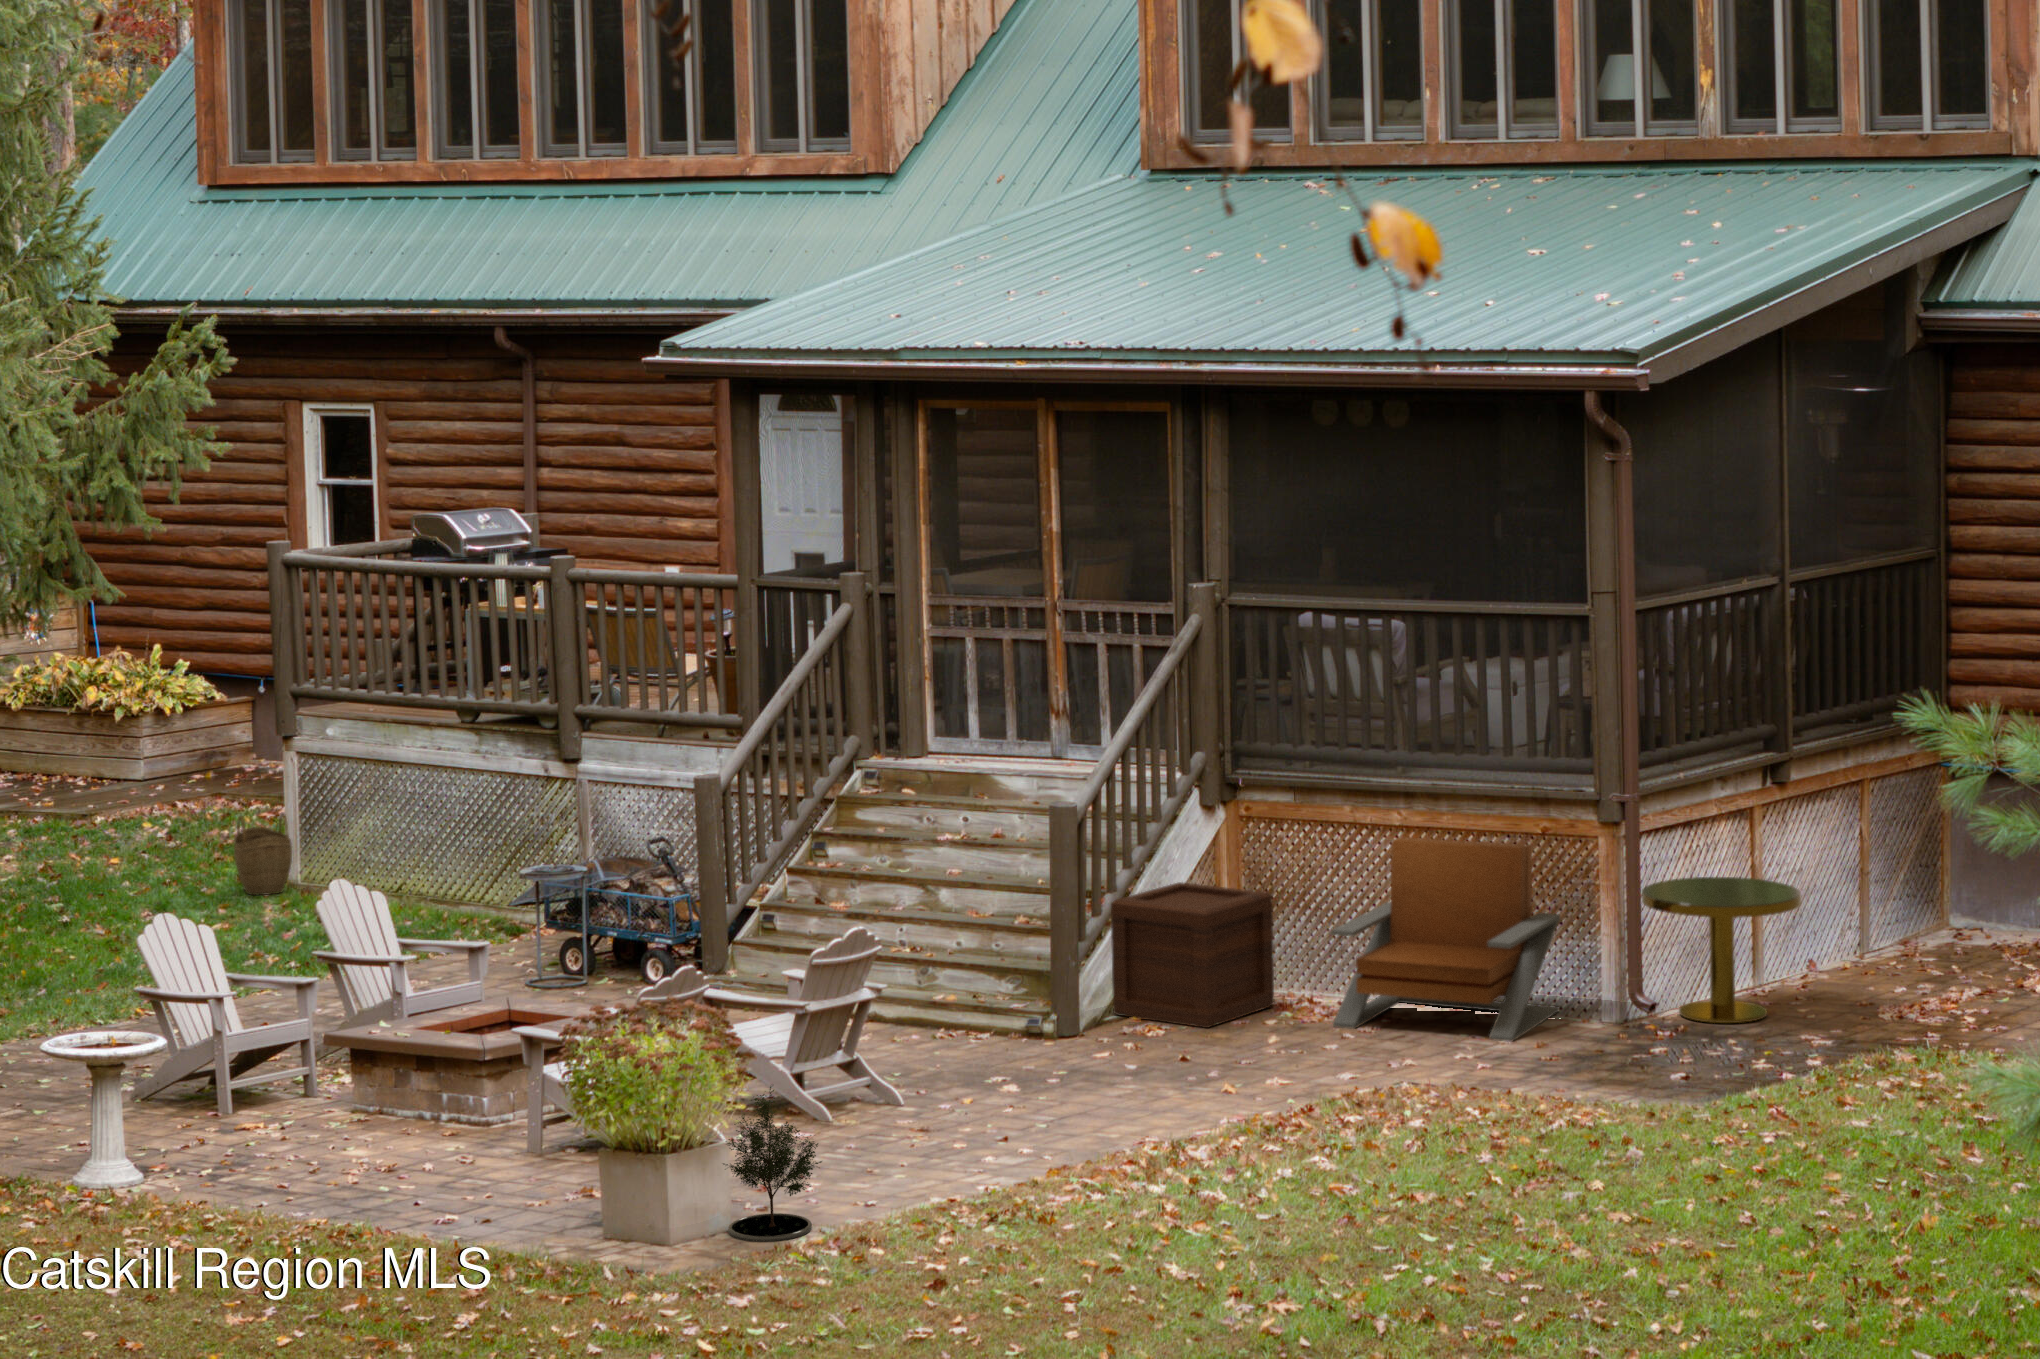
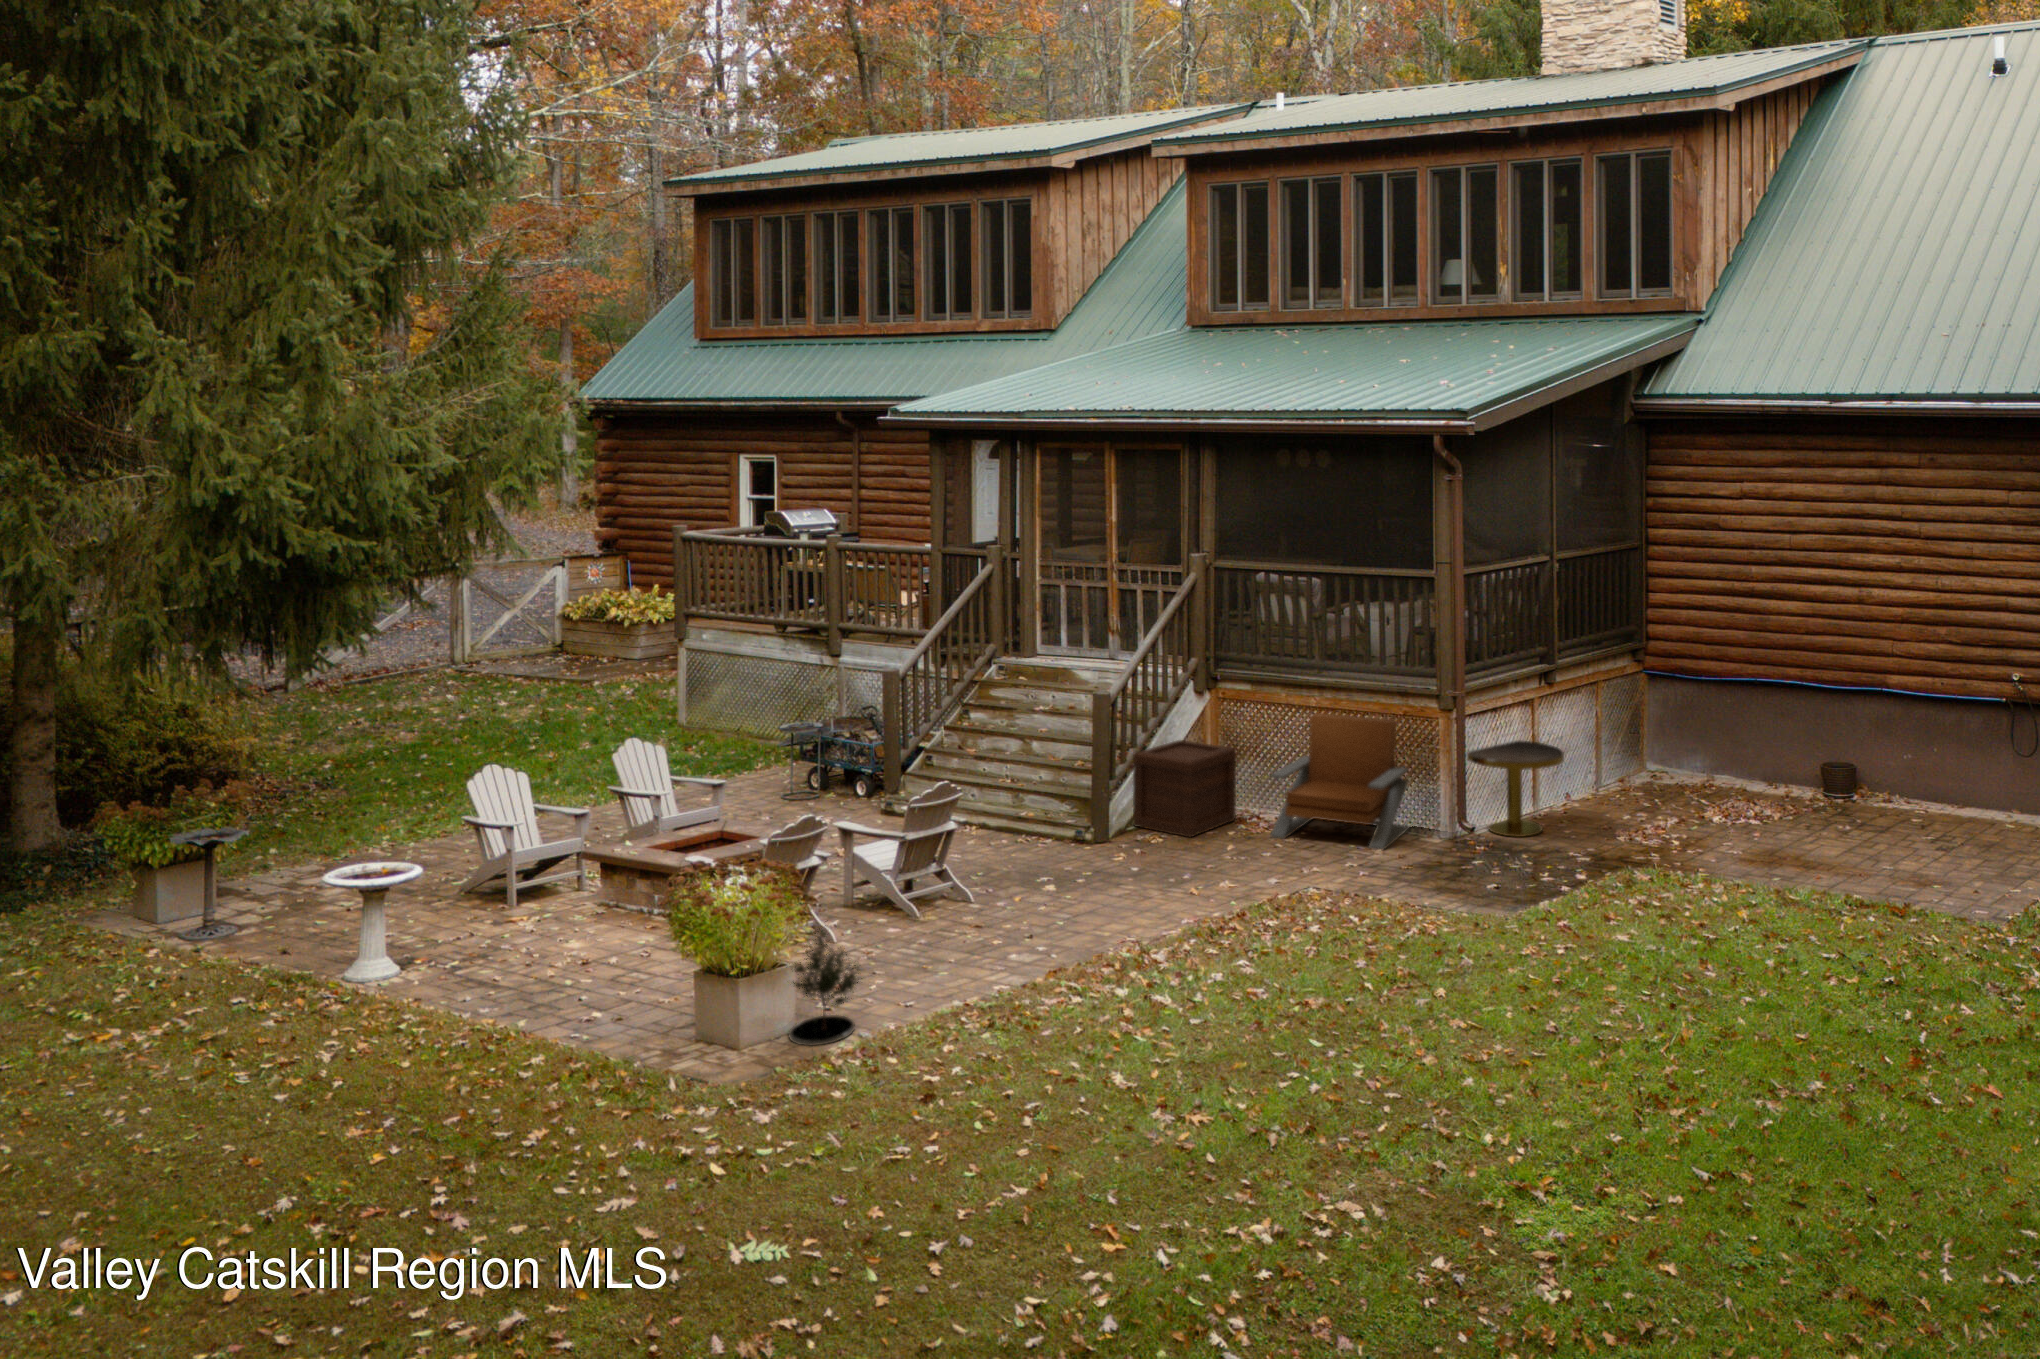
woven basket: present [234,812,292,895] -> none [645,683,680,733]

